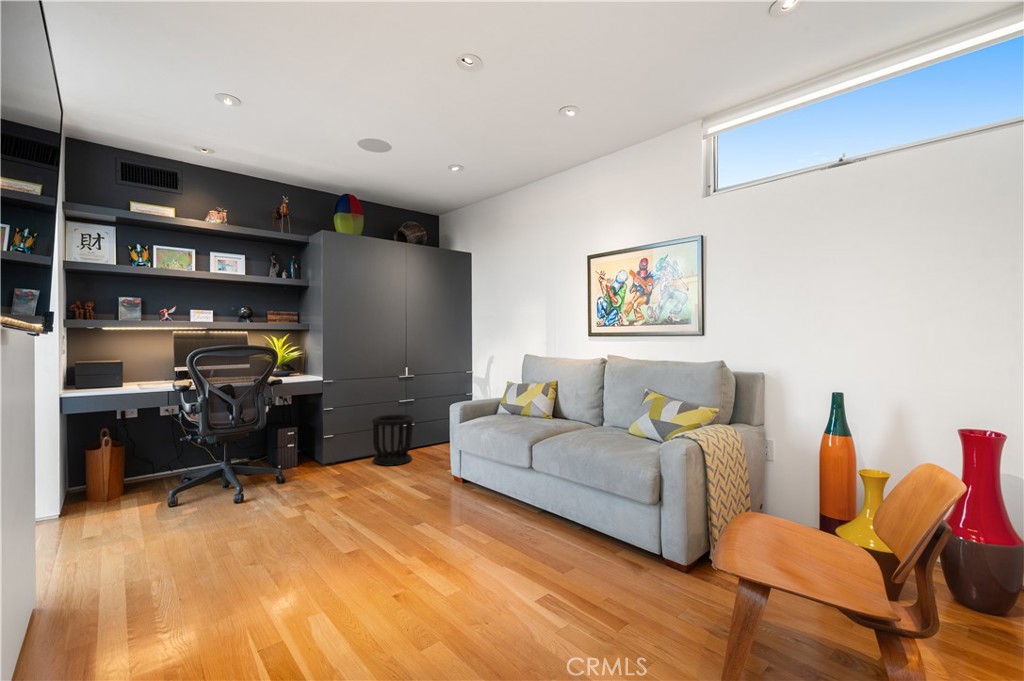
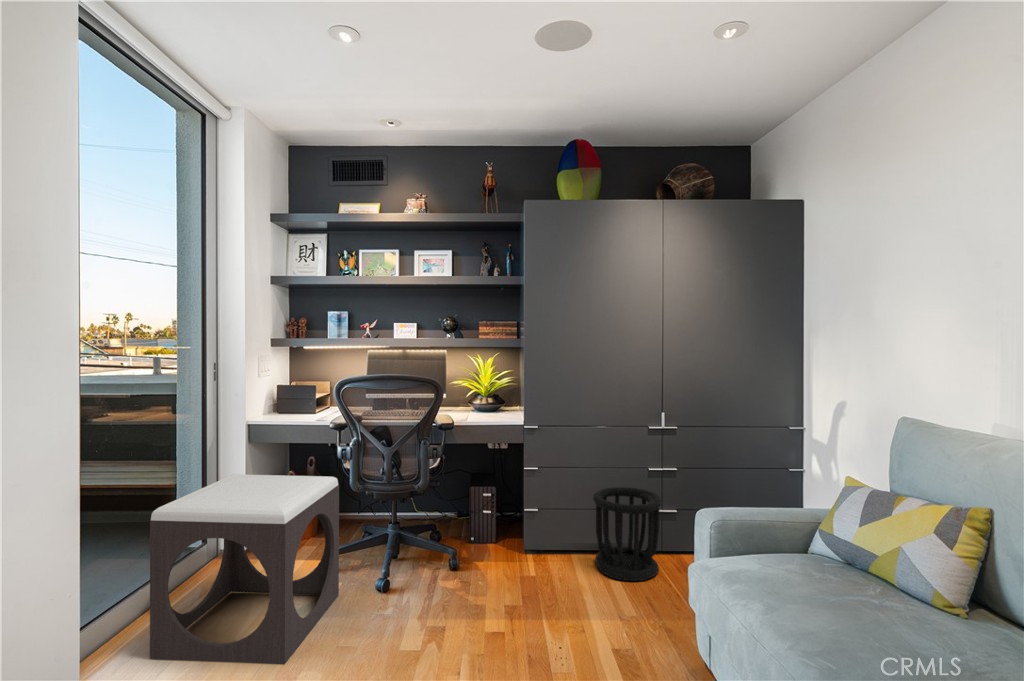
footstool: none [74,420,207,565] -> present [150,474,339,664]

